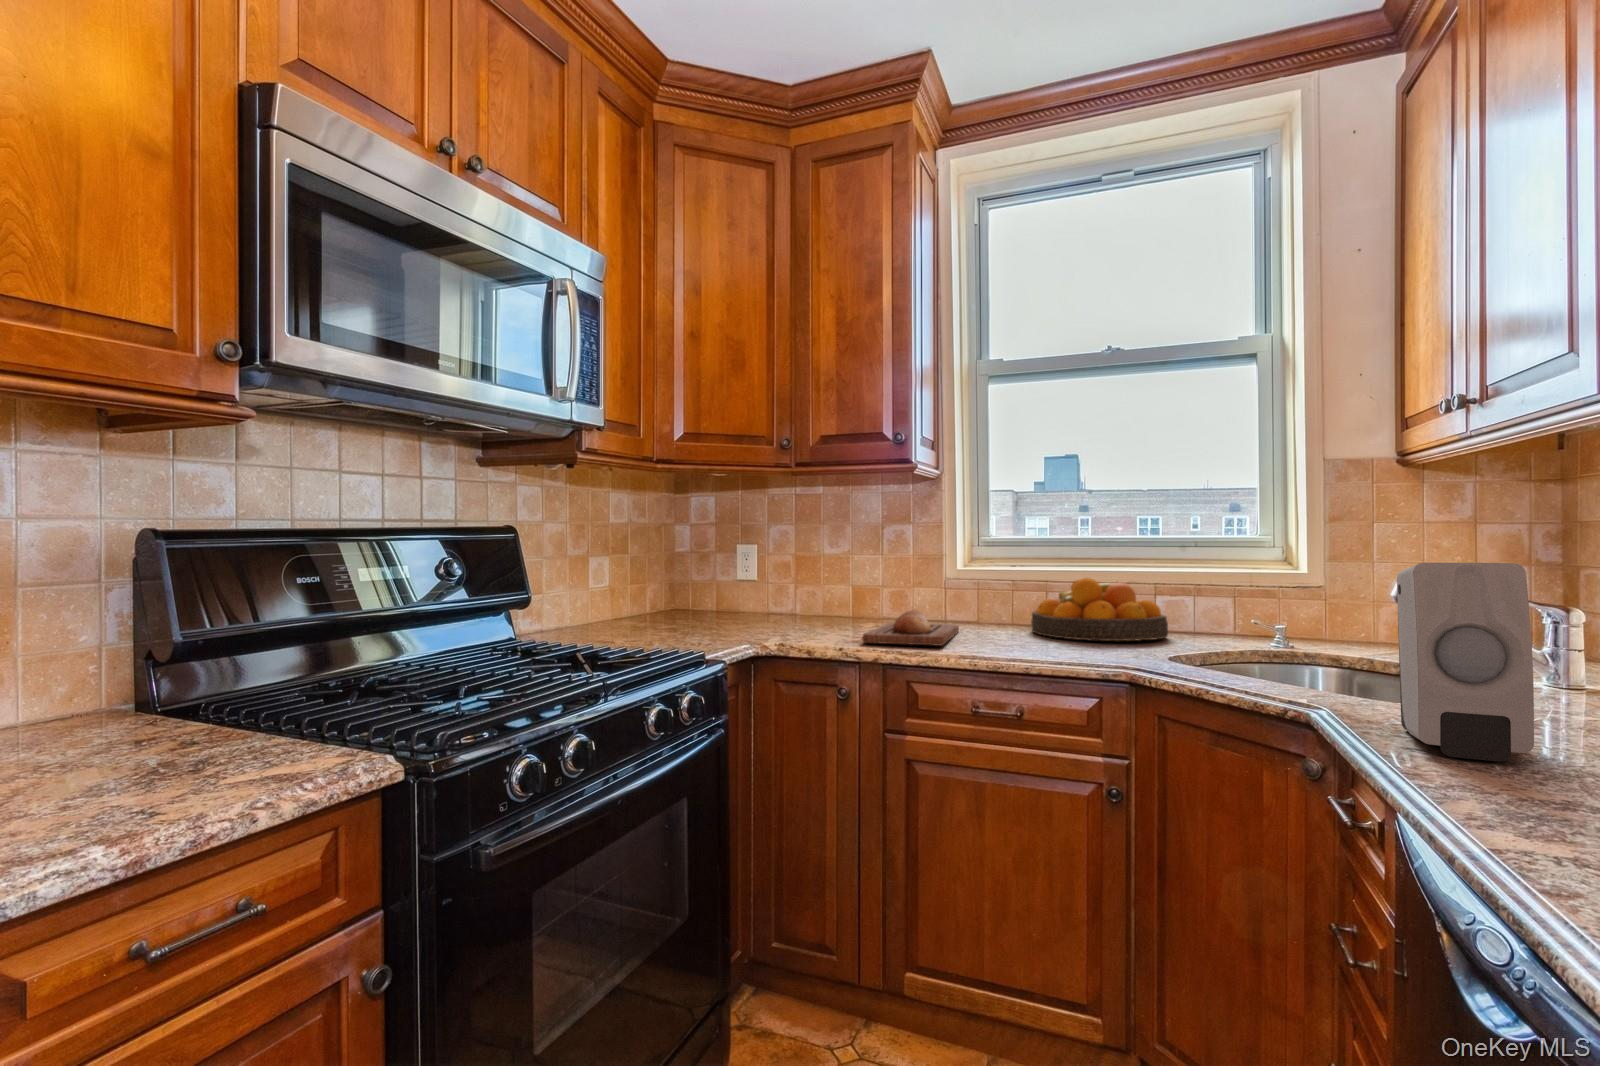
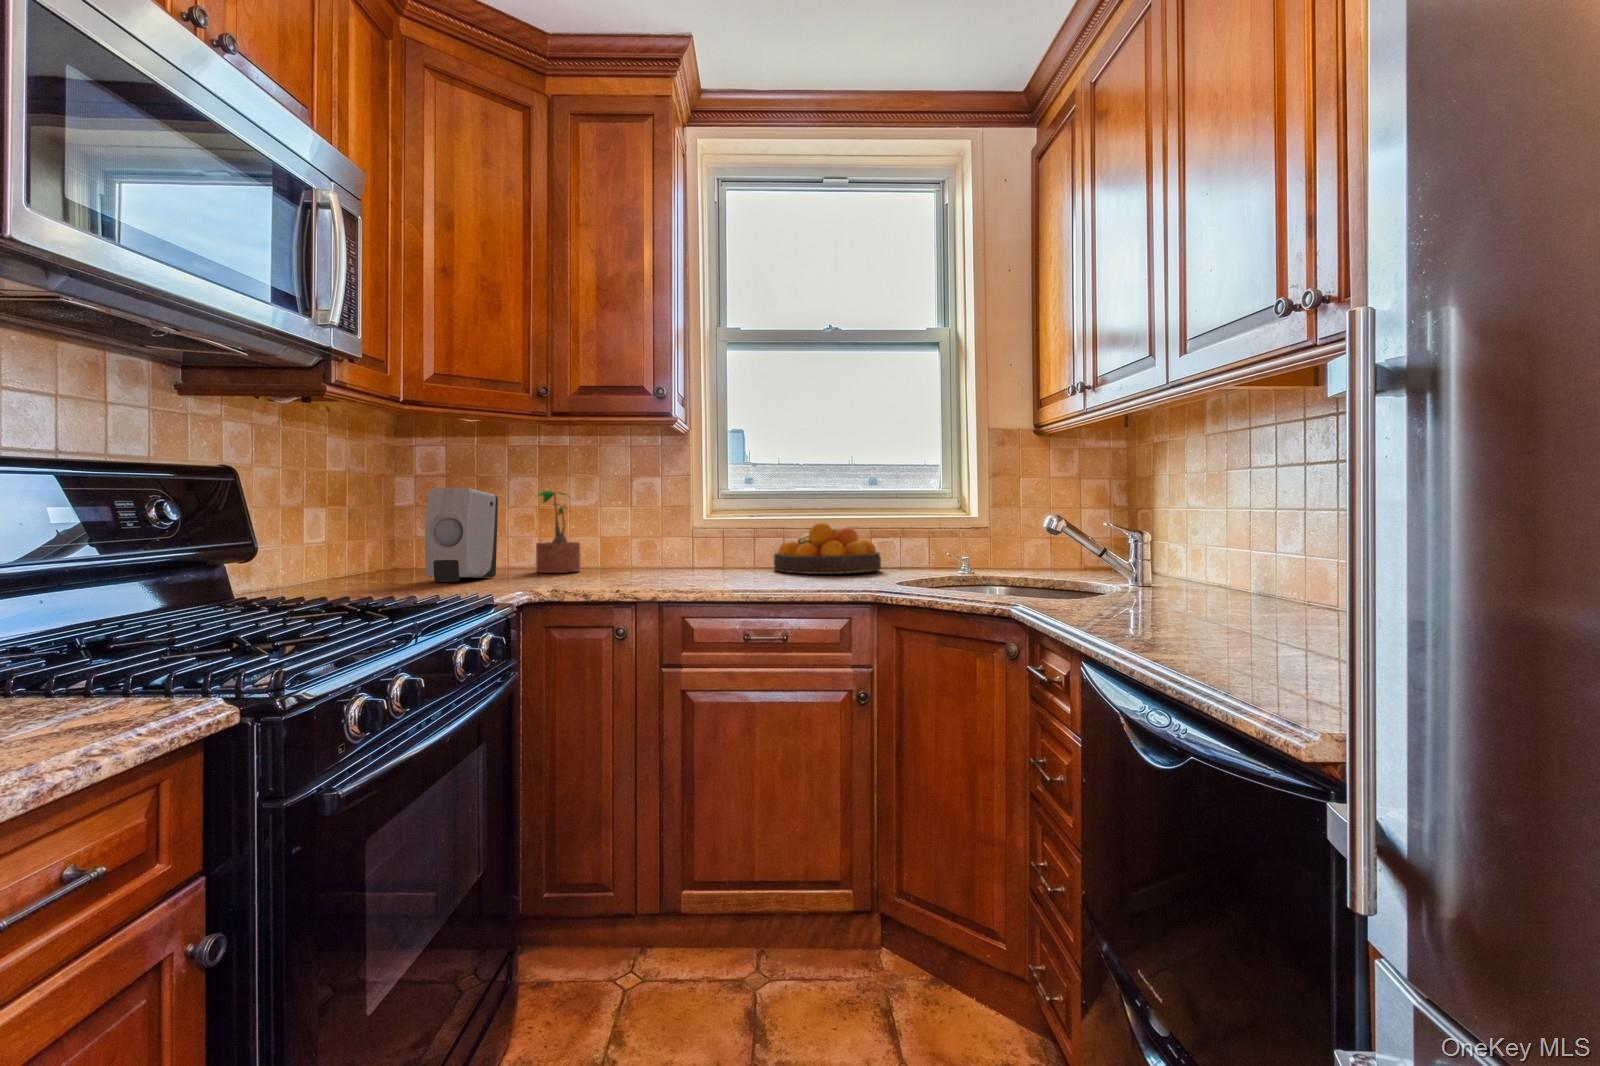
potted plant: none [775,539,821,624] -> present [536,491,581,573]
soap dispenser: present [1397,563,1534,762] -> present [425,488,498,582]
bread loaf: present [862,610,959,646] -> none [637,554,714,583]

